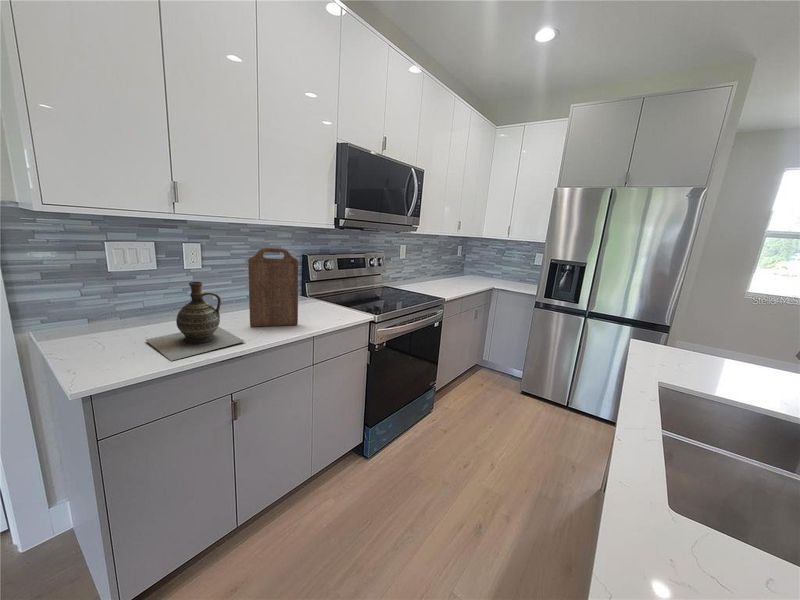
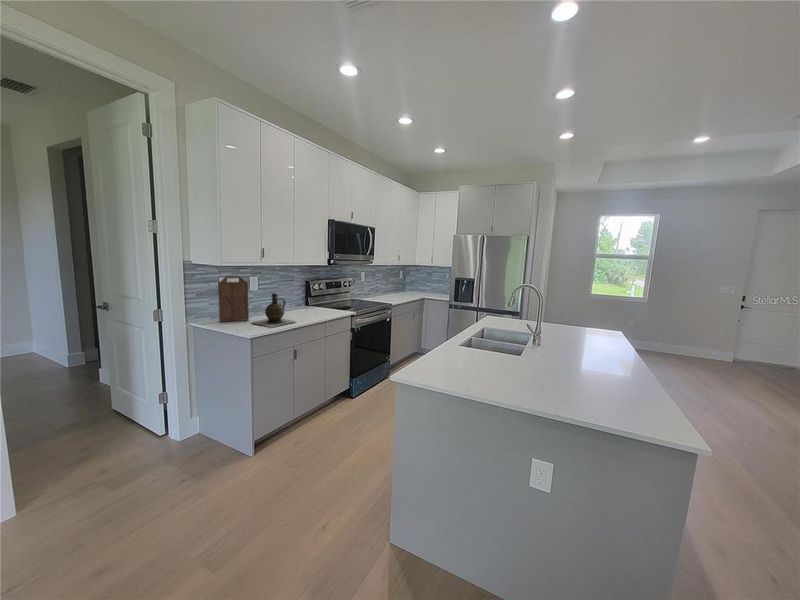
cutting board: present [248,248,298,327] -> present [218,276,249,322]

